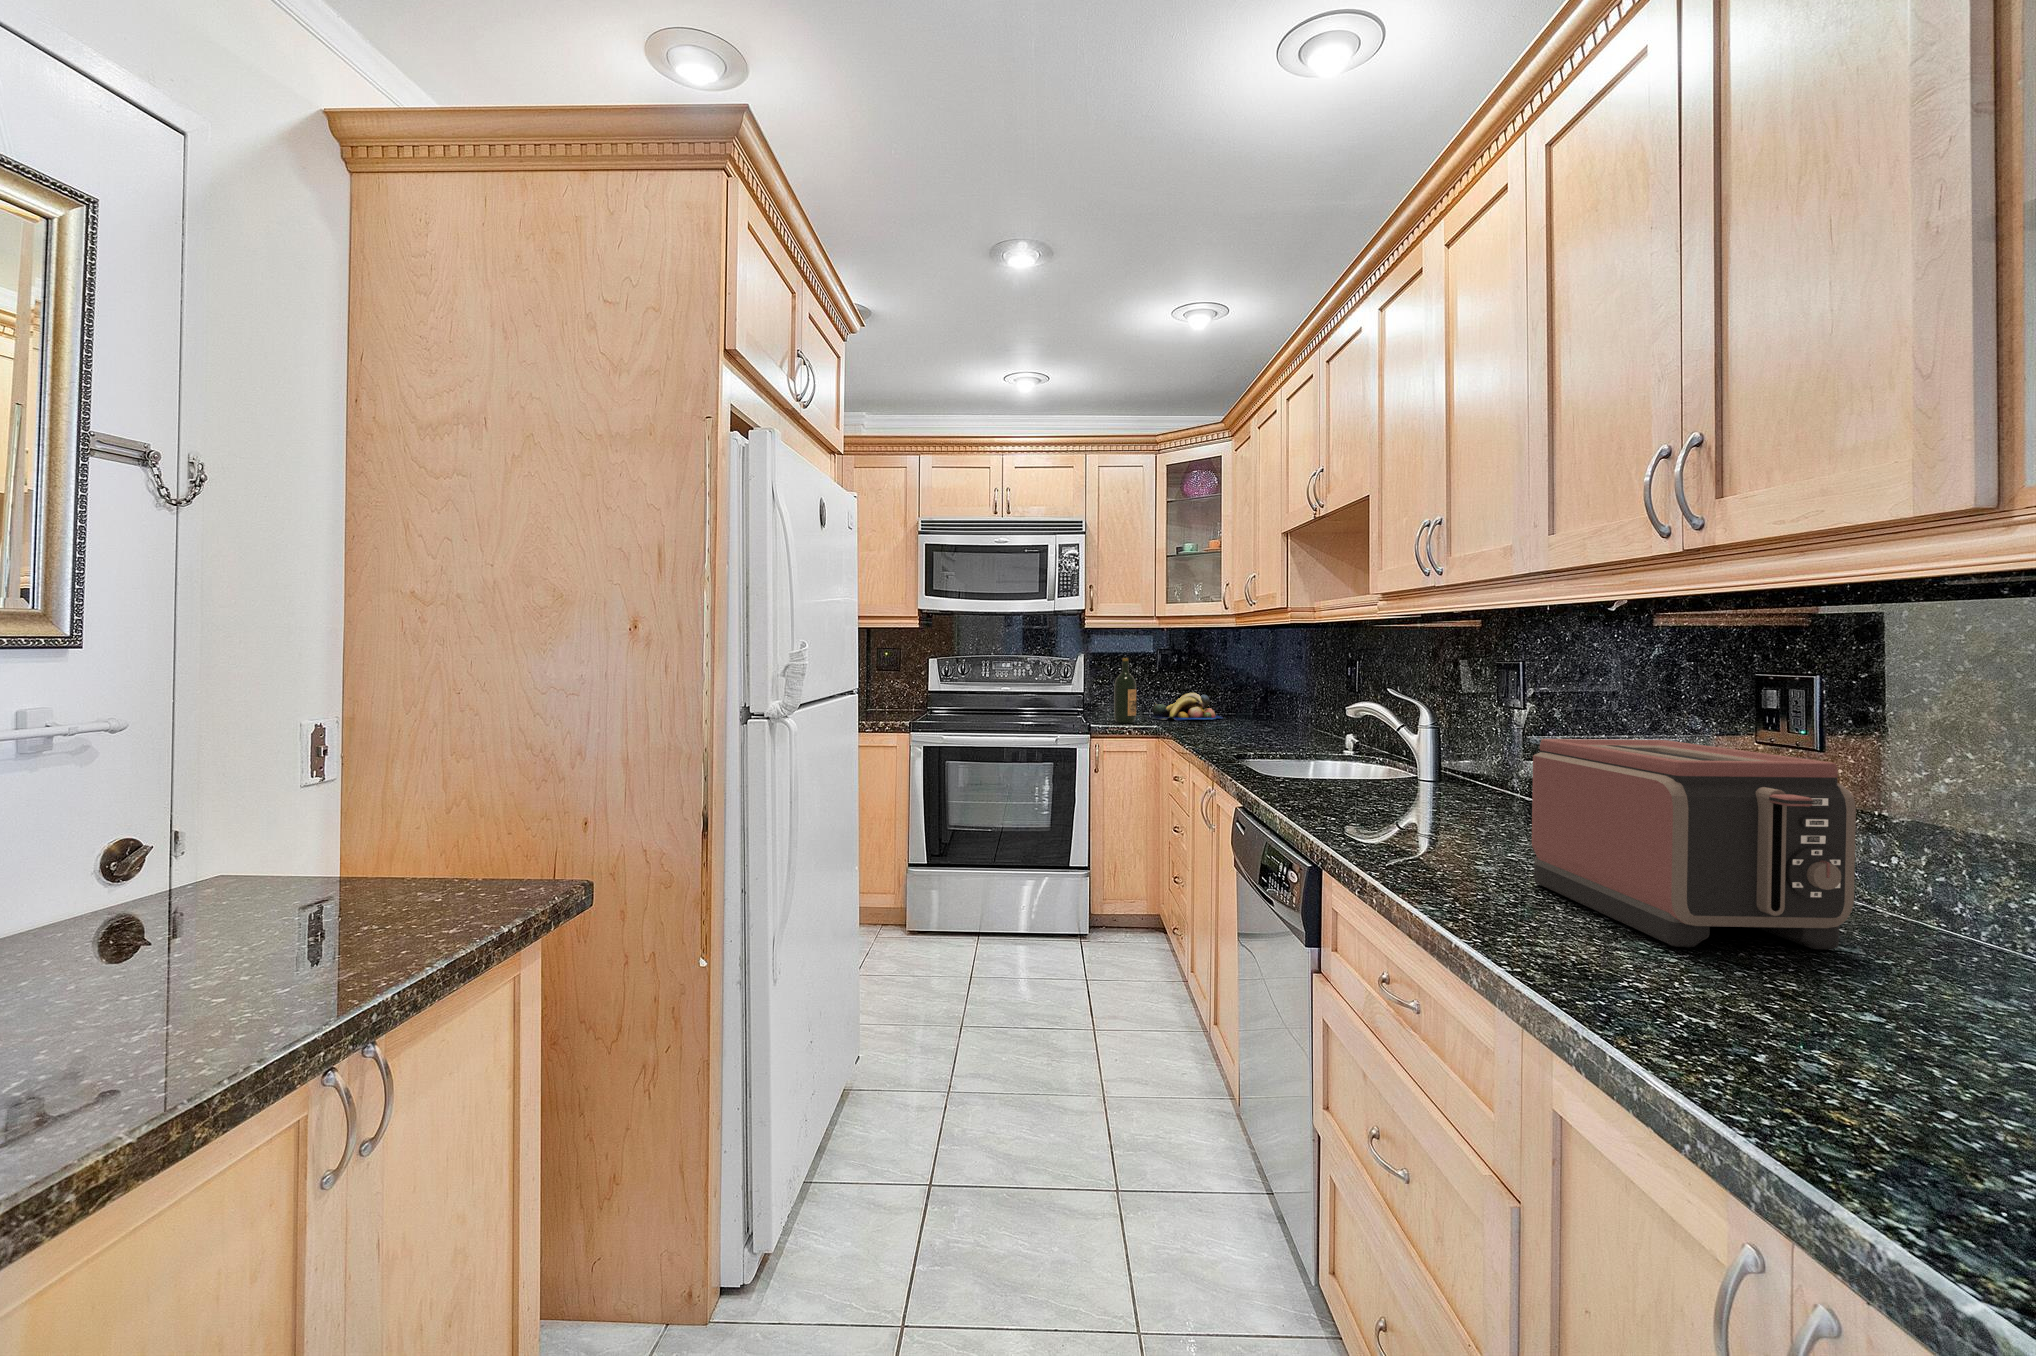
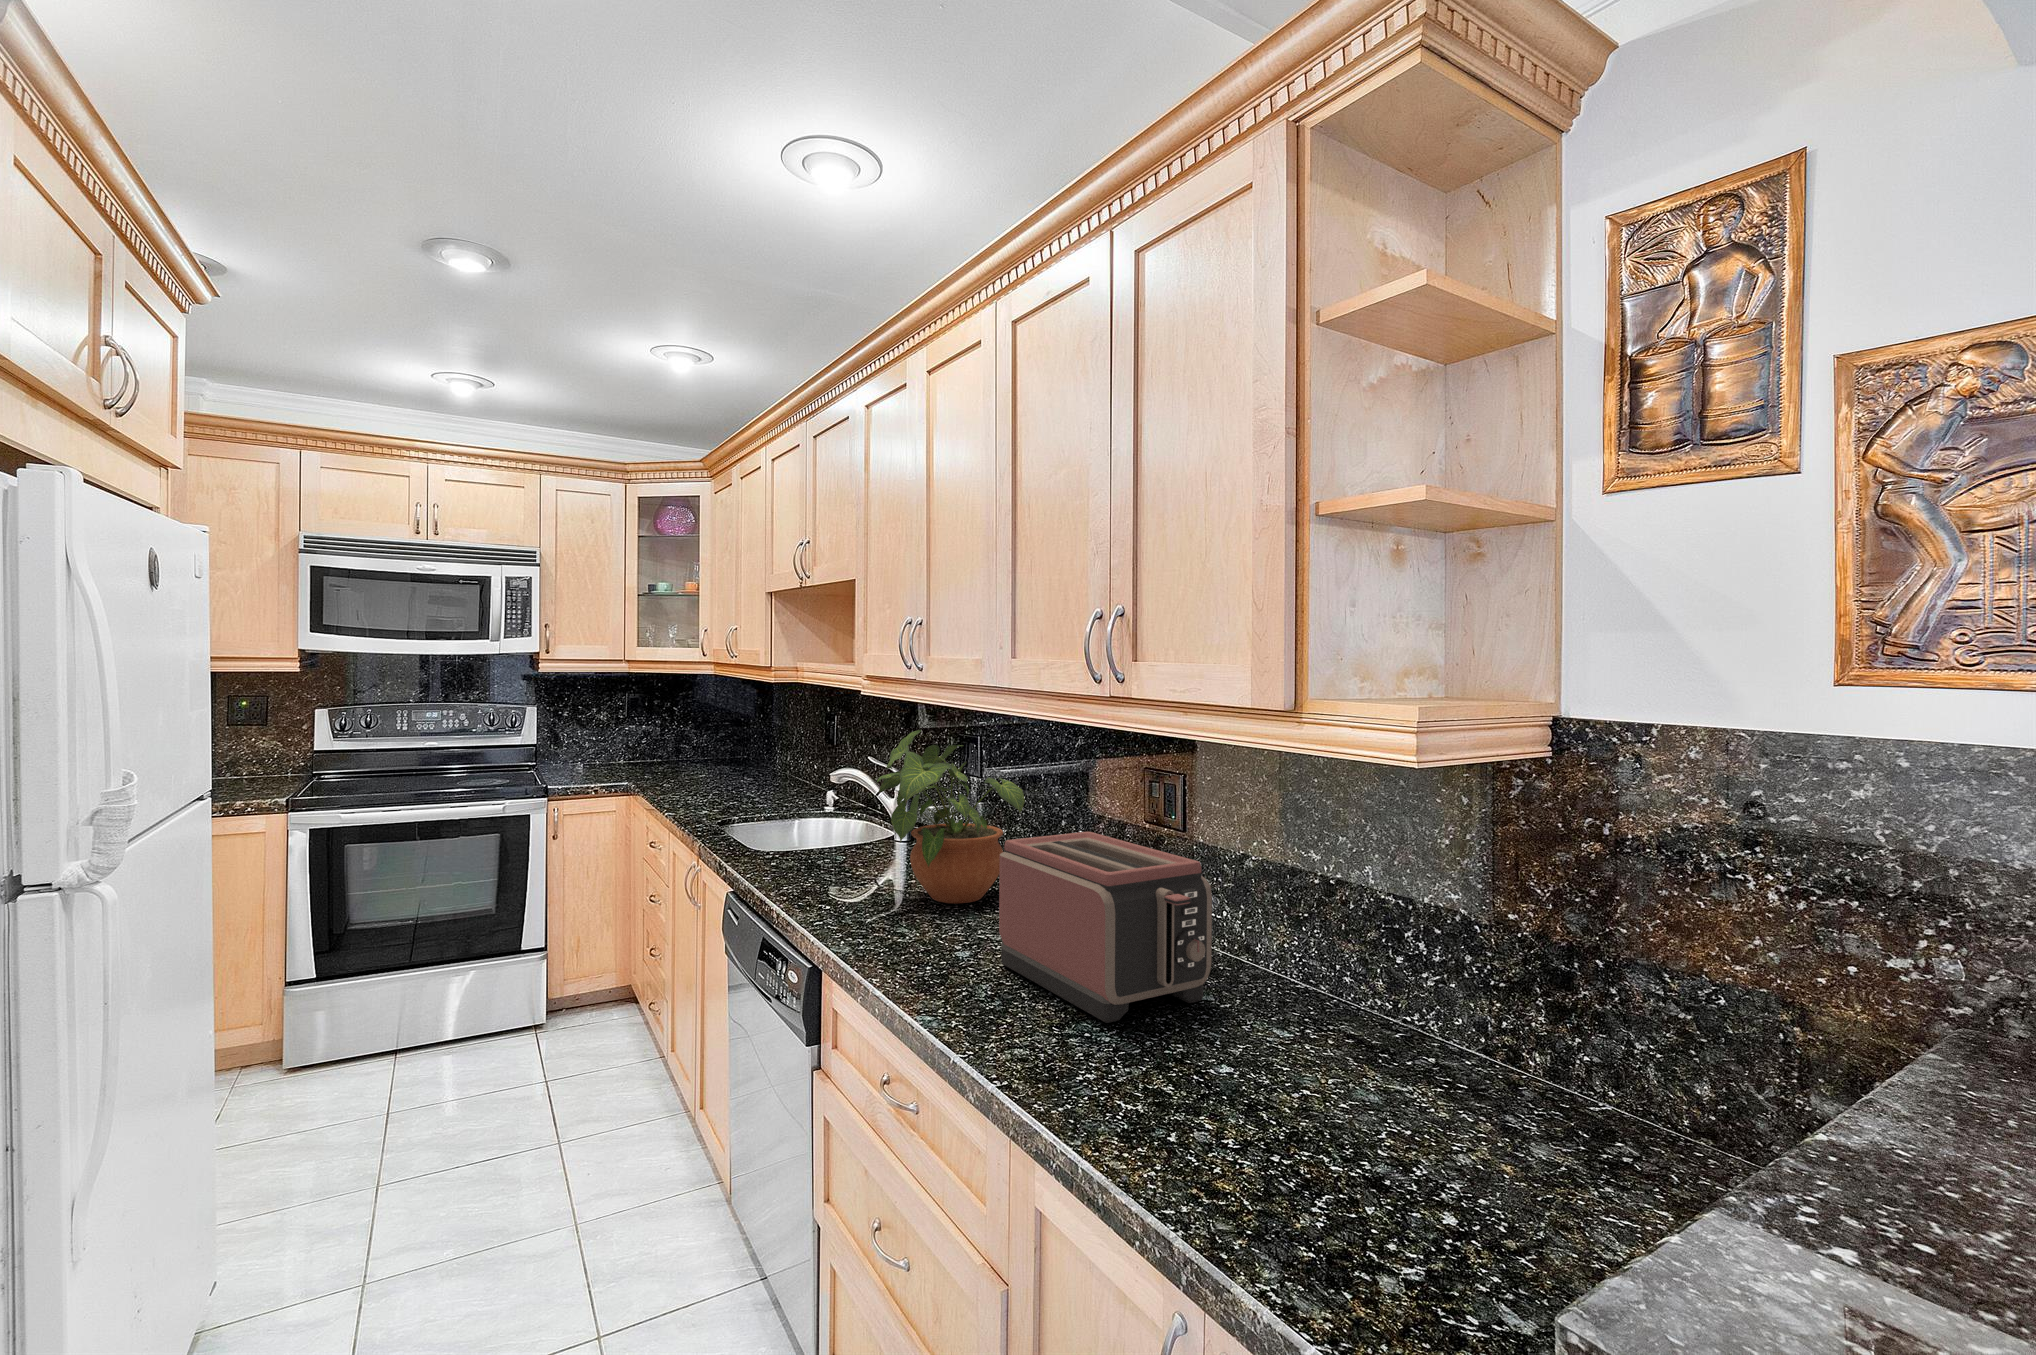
potted plant: none [1389,641,1580,833] -> present [877,730,1025,903]
wine bottle: present [1114,658,1136,723] -> none [574,705,601,777]
fruit bowl: present [1152,693,1223,720] -> none [617,737,697,769]

